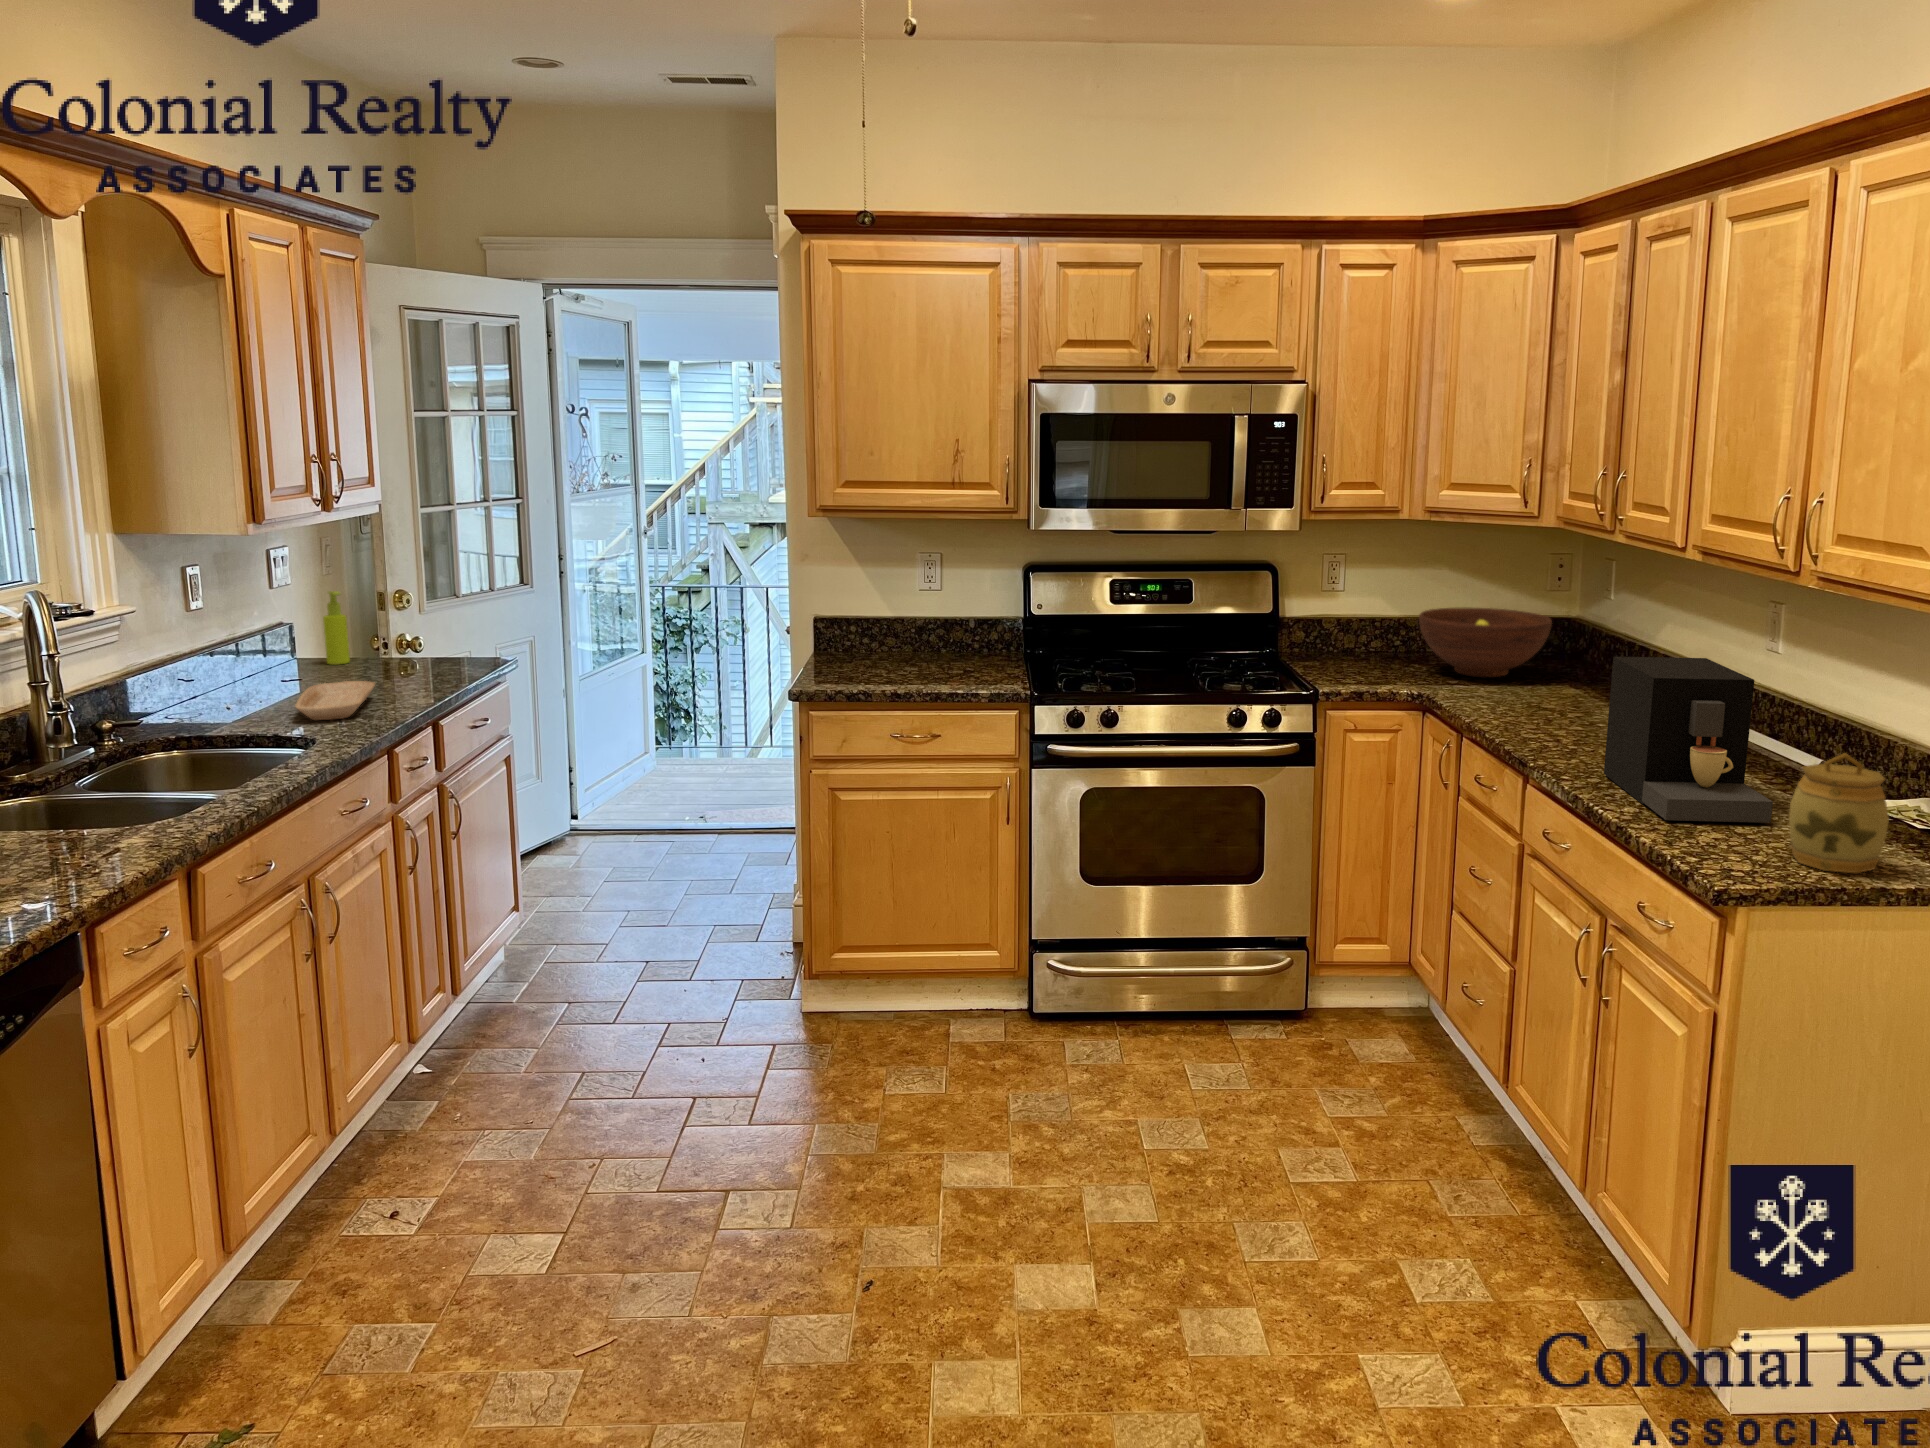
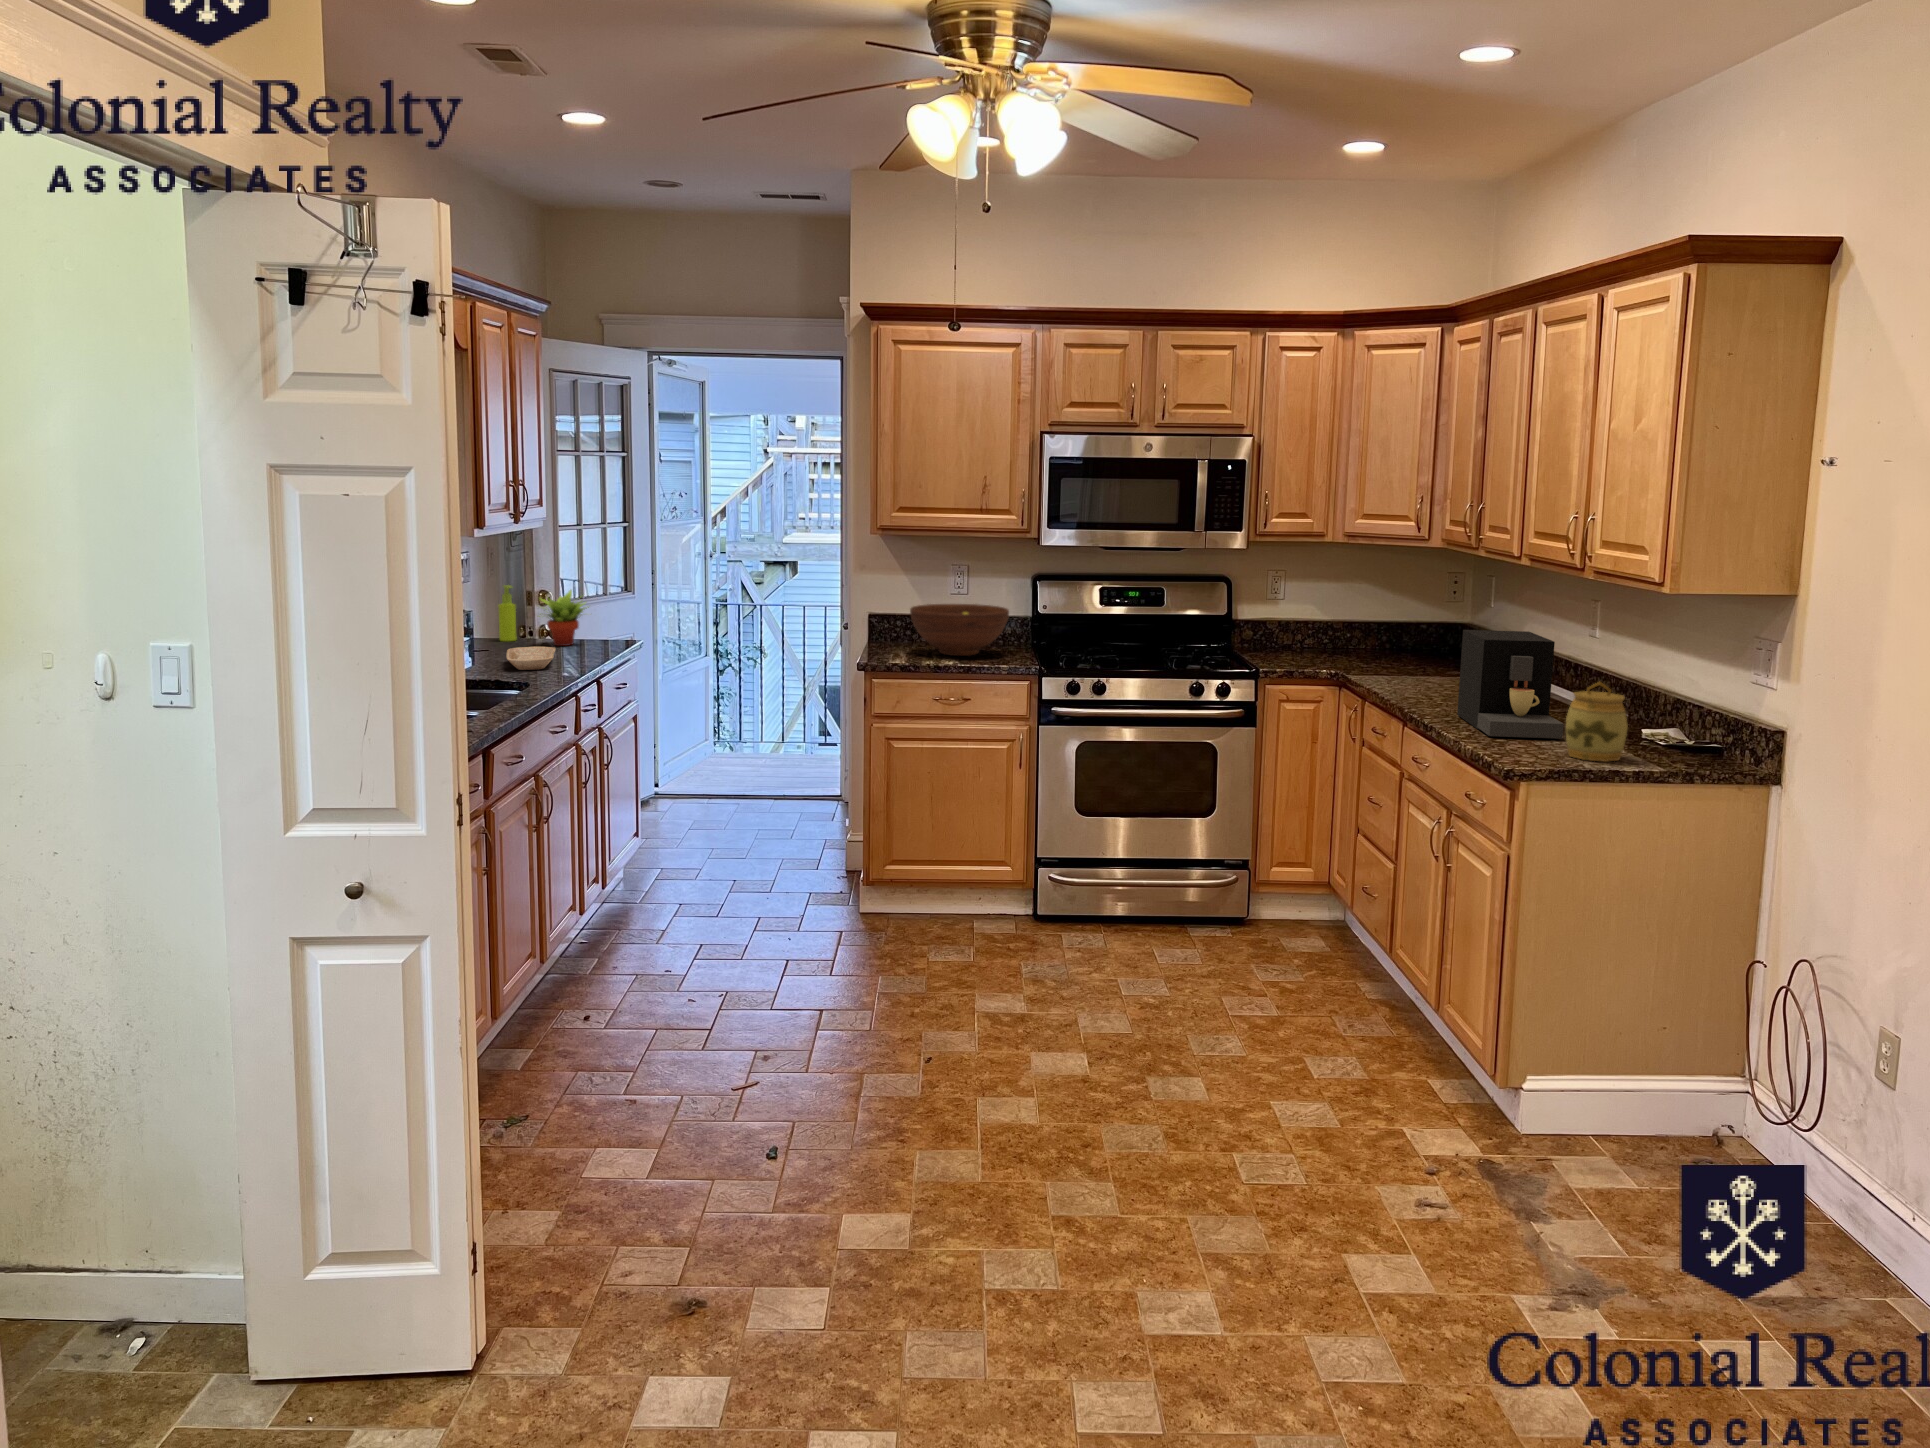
succulent plant: none [364,596,442,672] -> present [540,590,589,646]
fruit bowl: present [1419,608,1552,678] -> present [910,604,1009,656]

